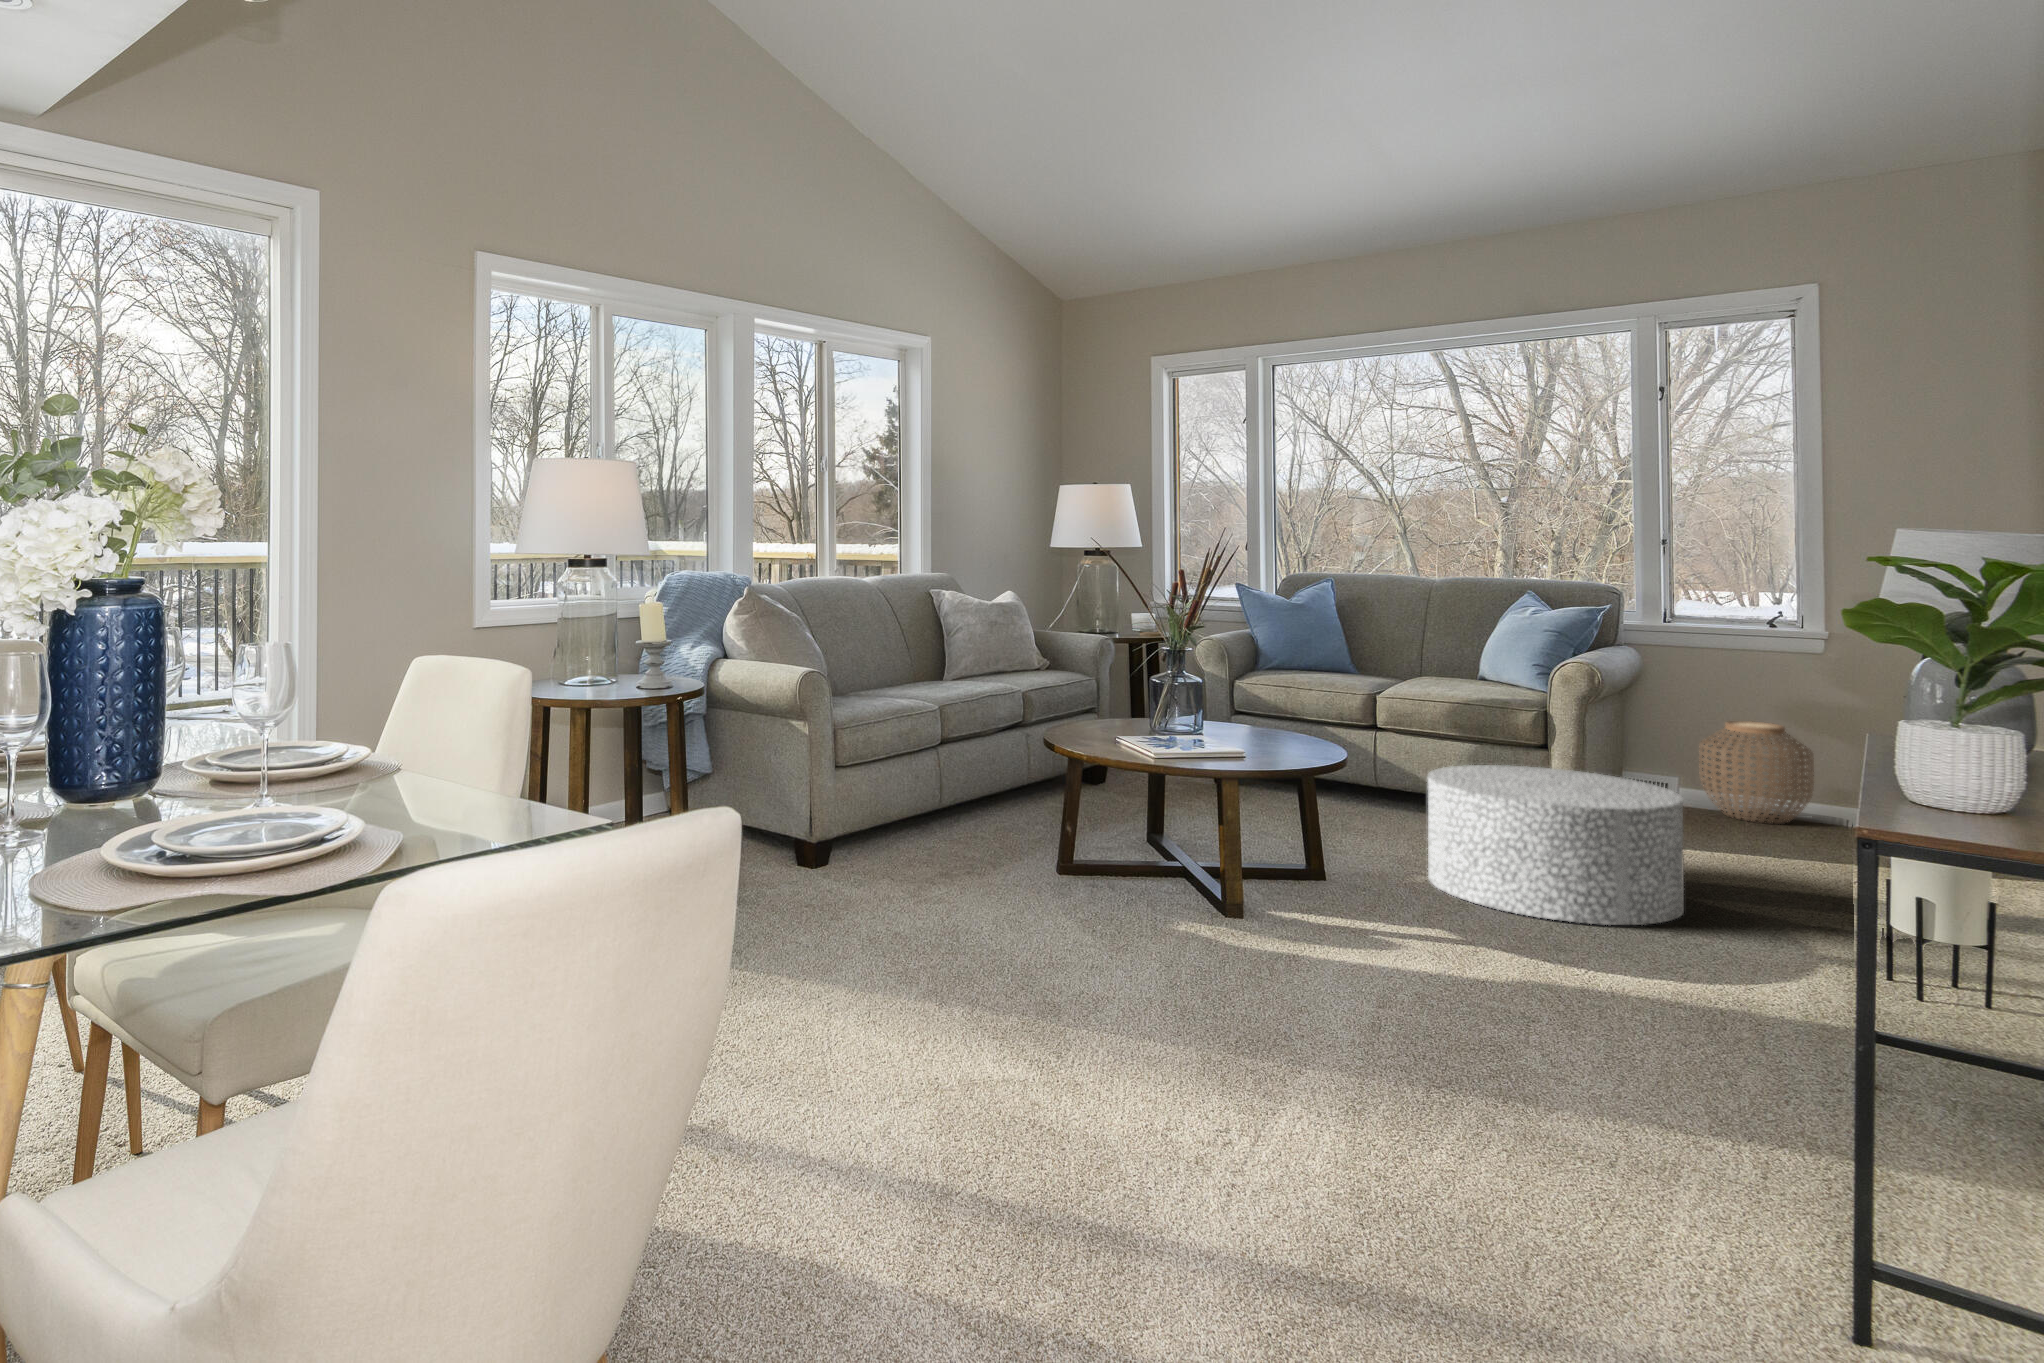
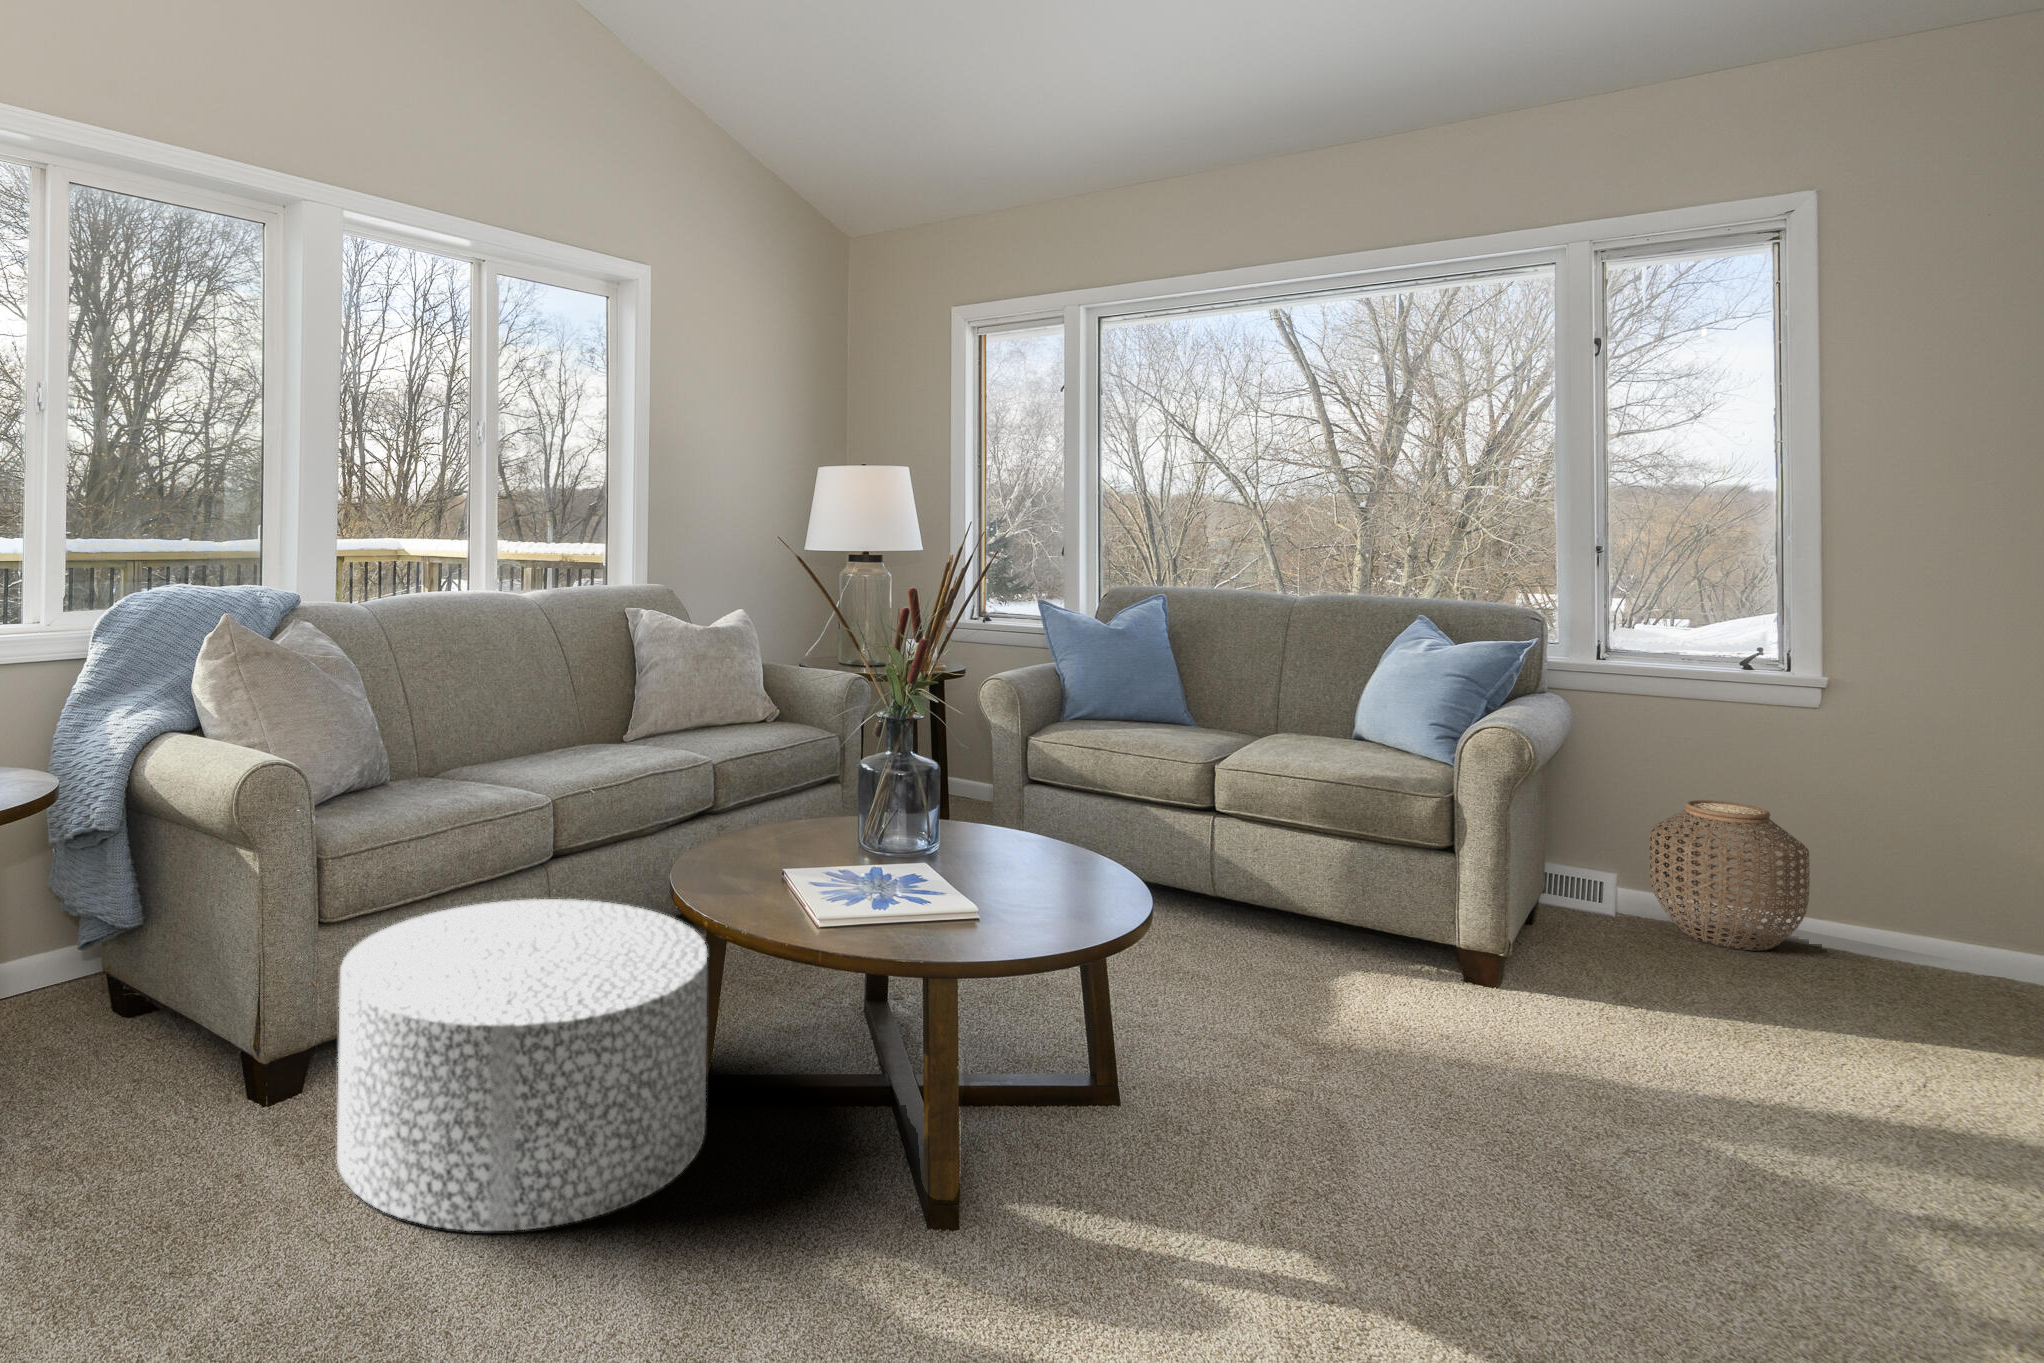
ottoman: present [1428,765,1684,925] -> present [337,899,708,1231]

